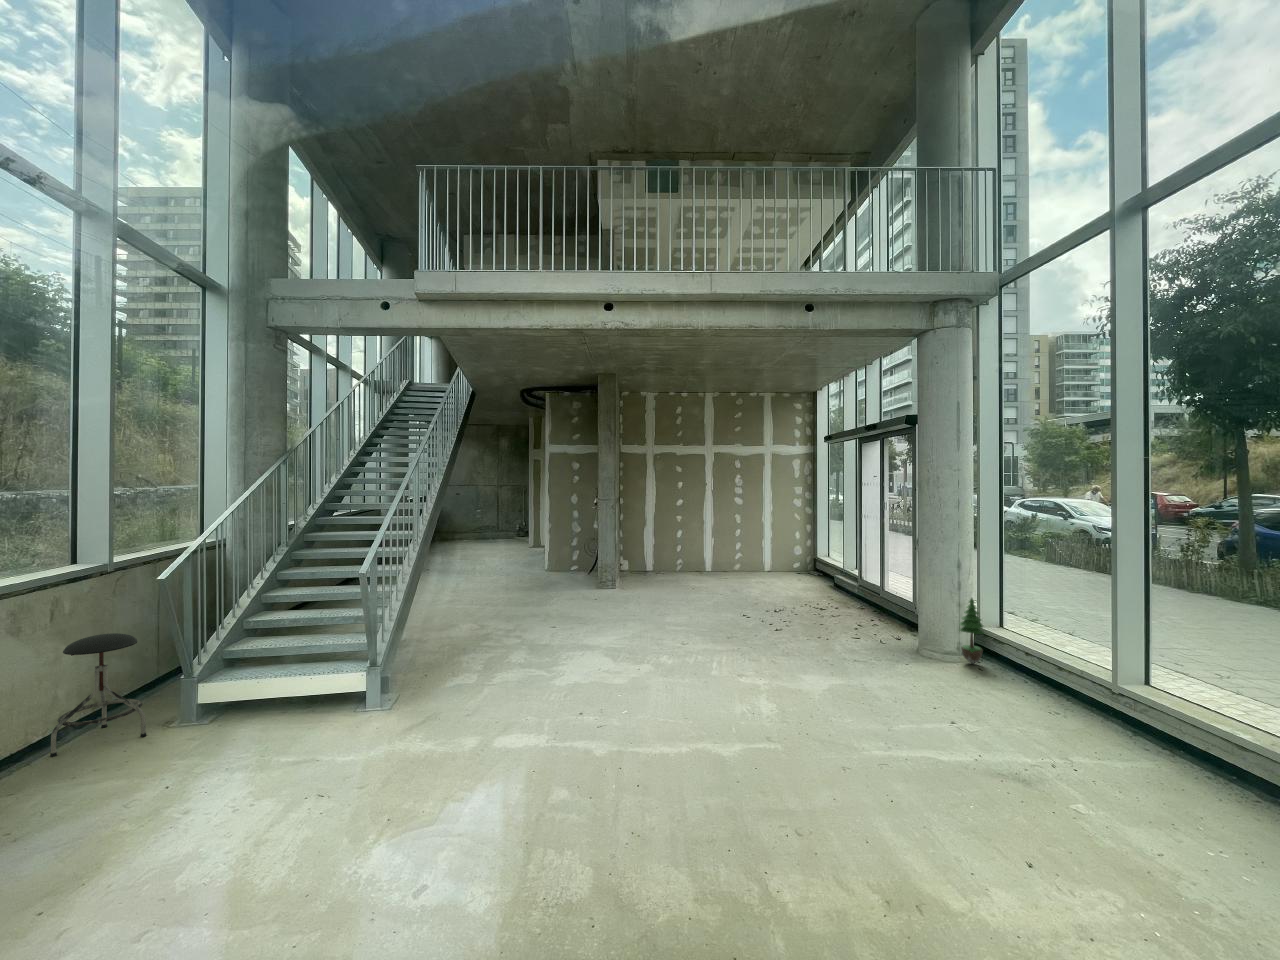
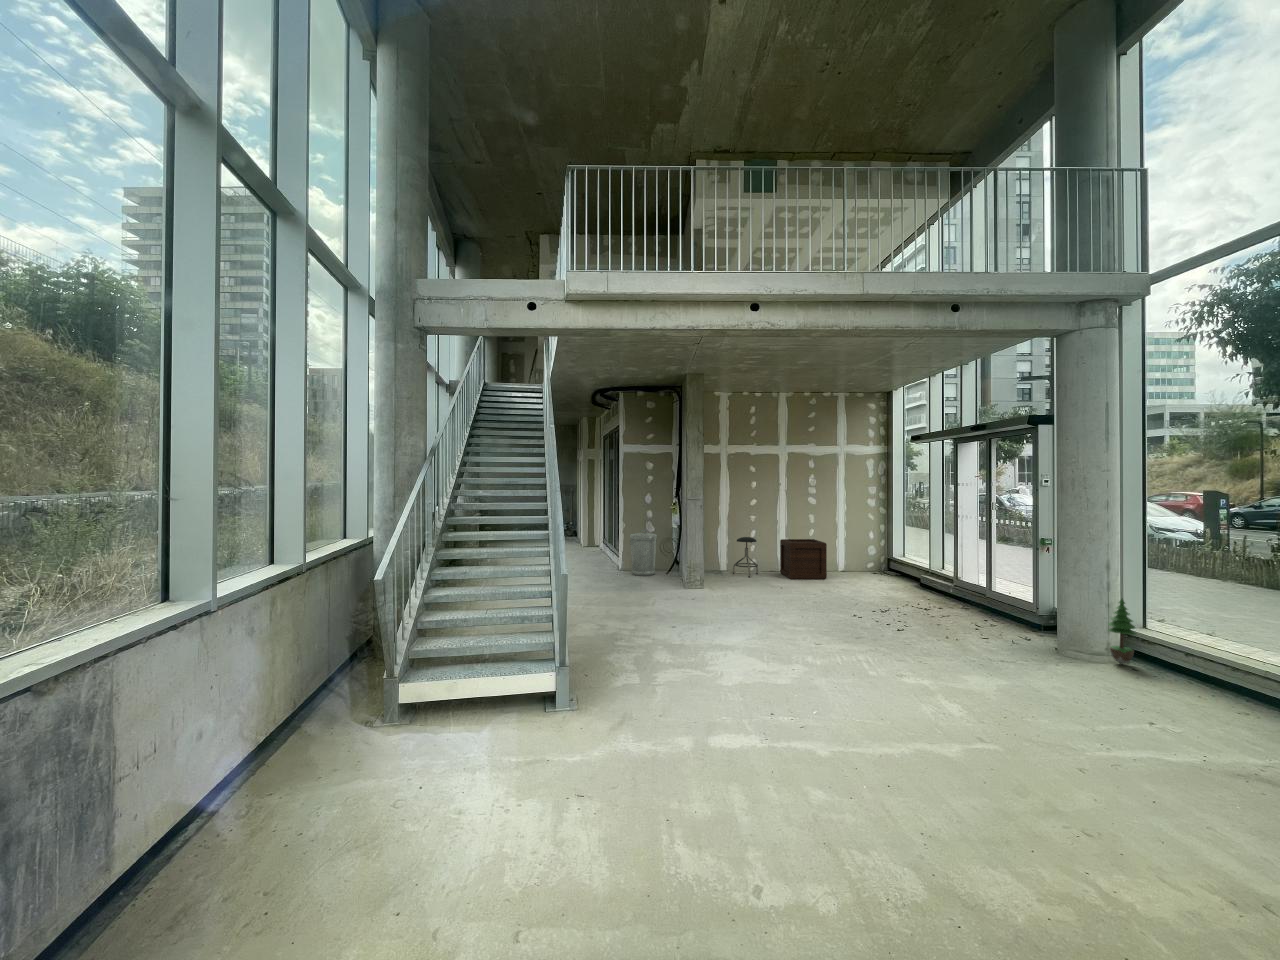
trash can: none [554,531,581,576] -> present [630,530,657,576]
wooden crate: none [705,539,746,579] -> present [780,539,827,579]
stool: present [50,633,146,757] -> present [733,537,758,577]

